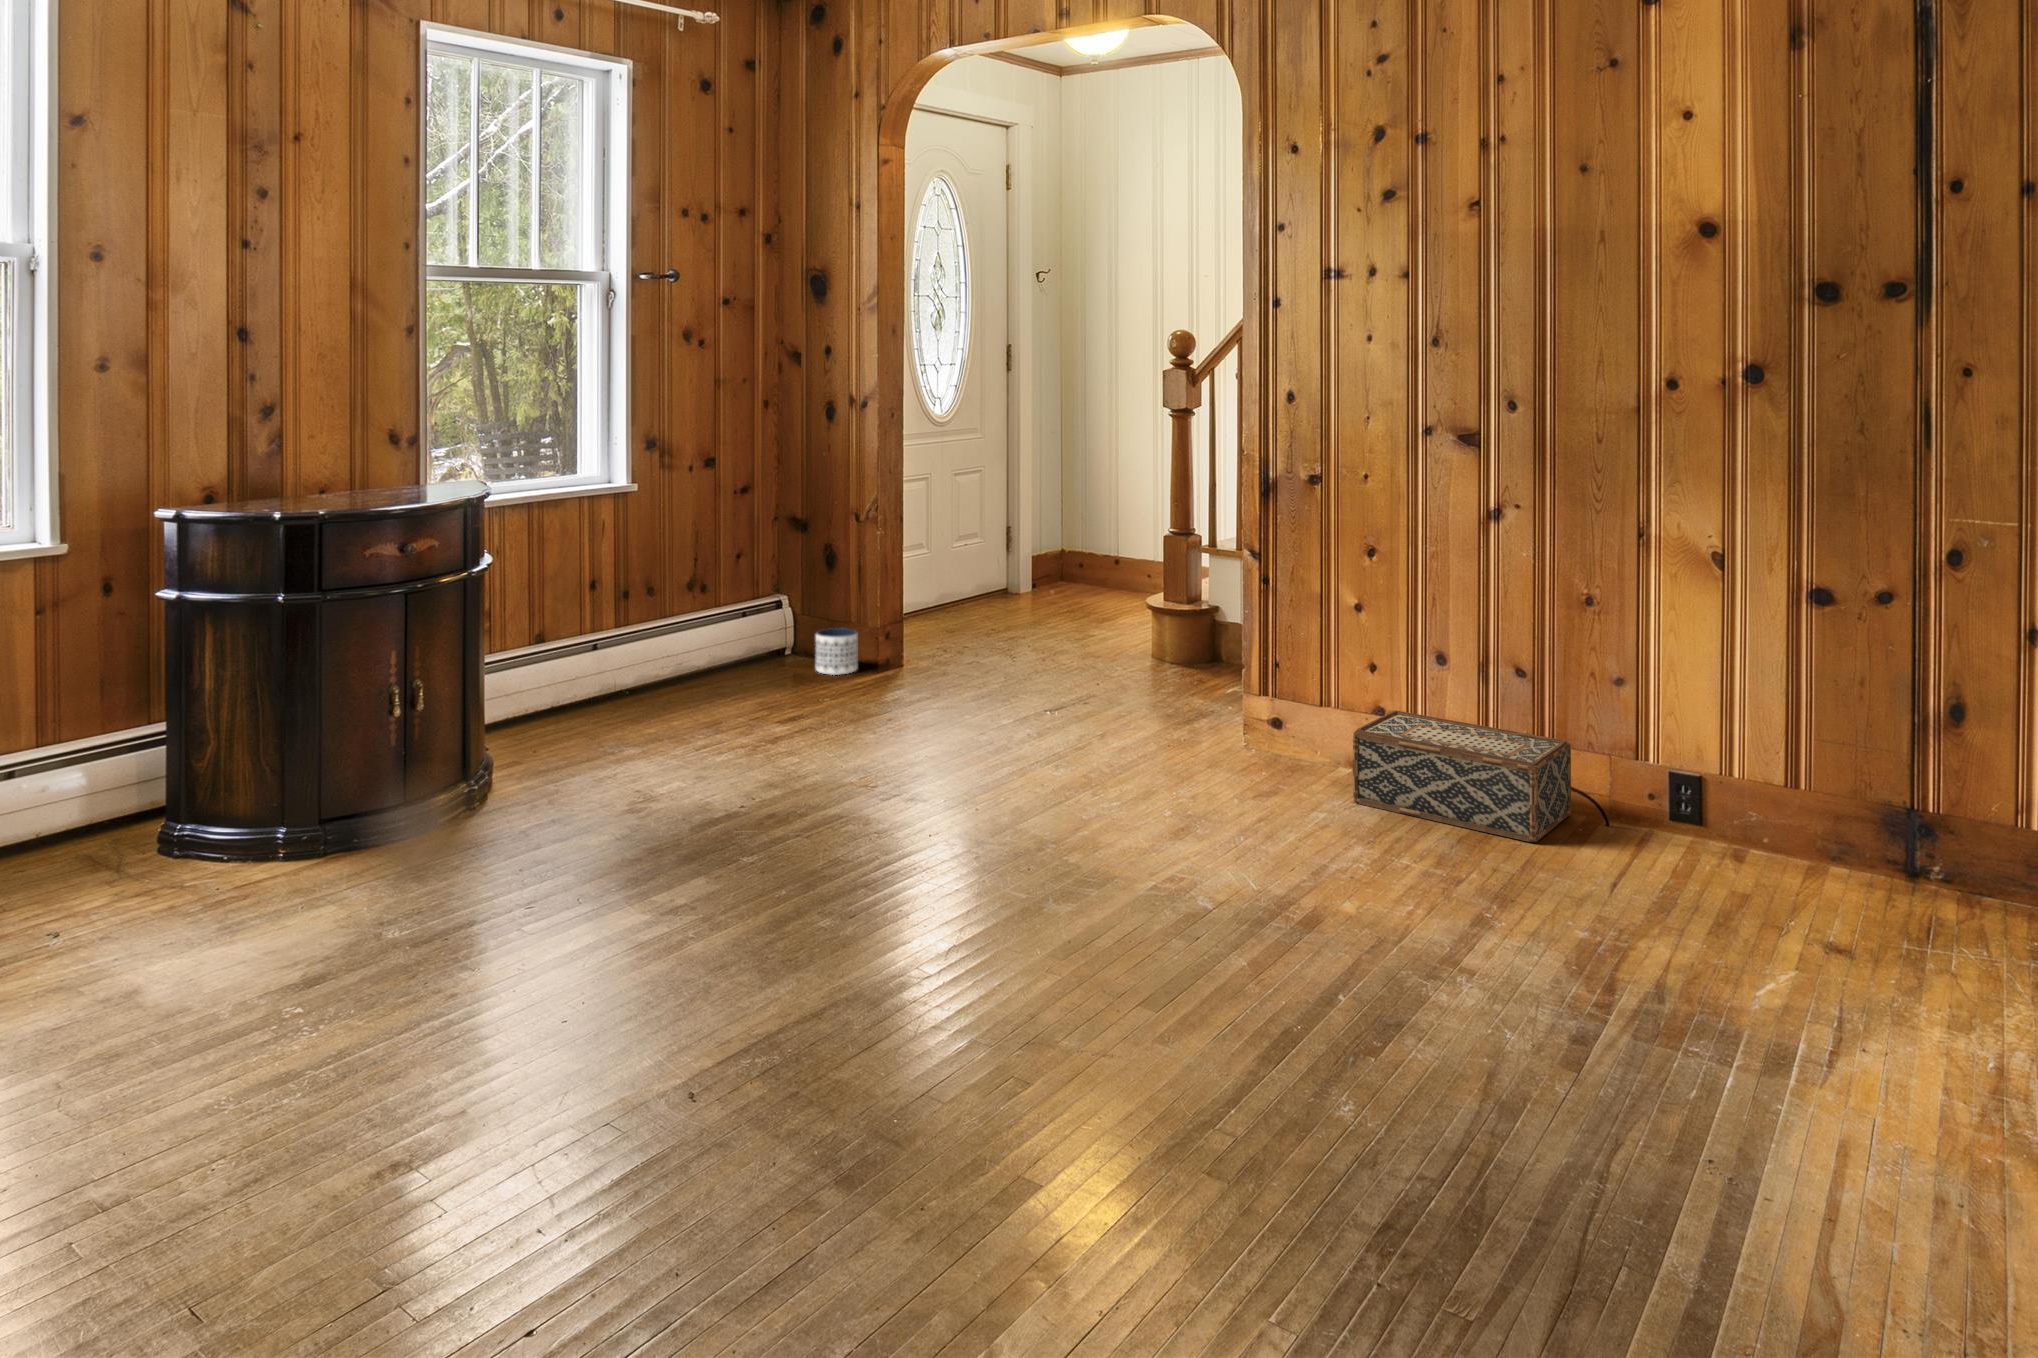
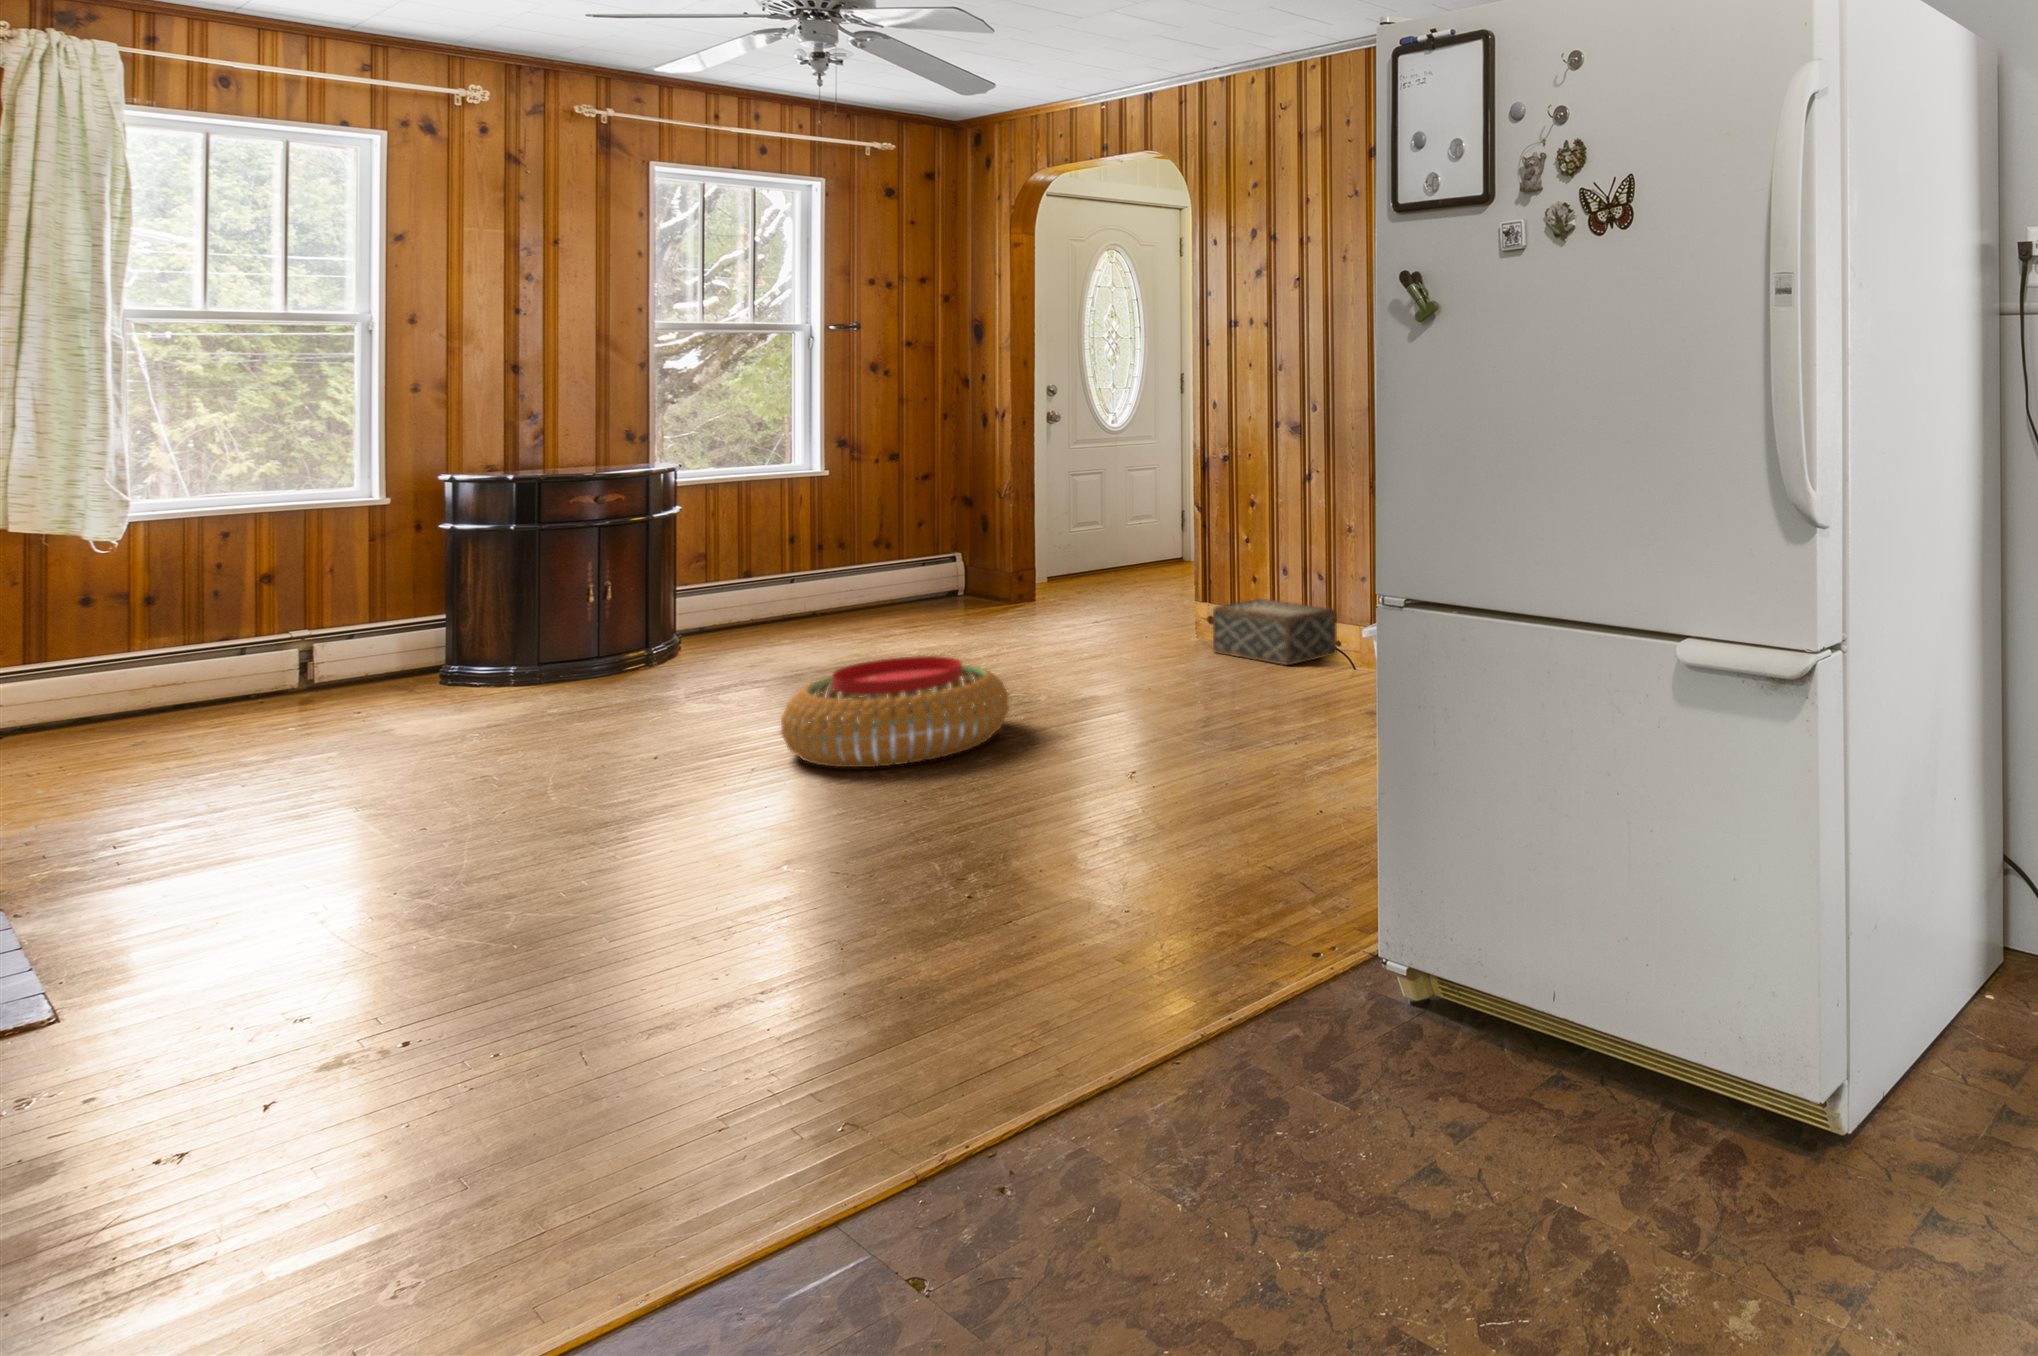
planter: present [816,628,857,675] -> none [966,572,997,602]
pouf: none [940,890,1348,1178] -> present [781,656,1009,767]

